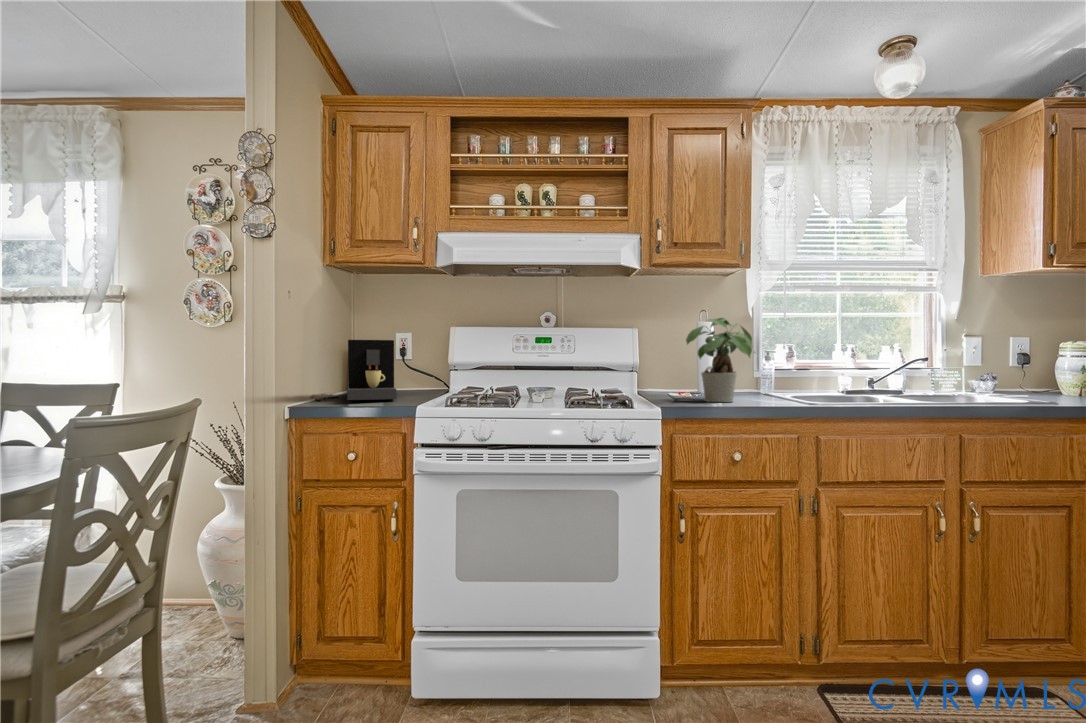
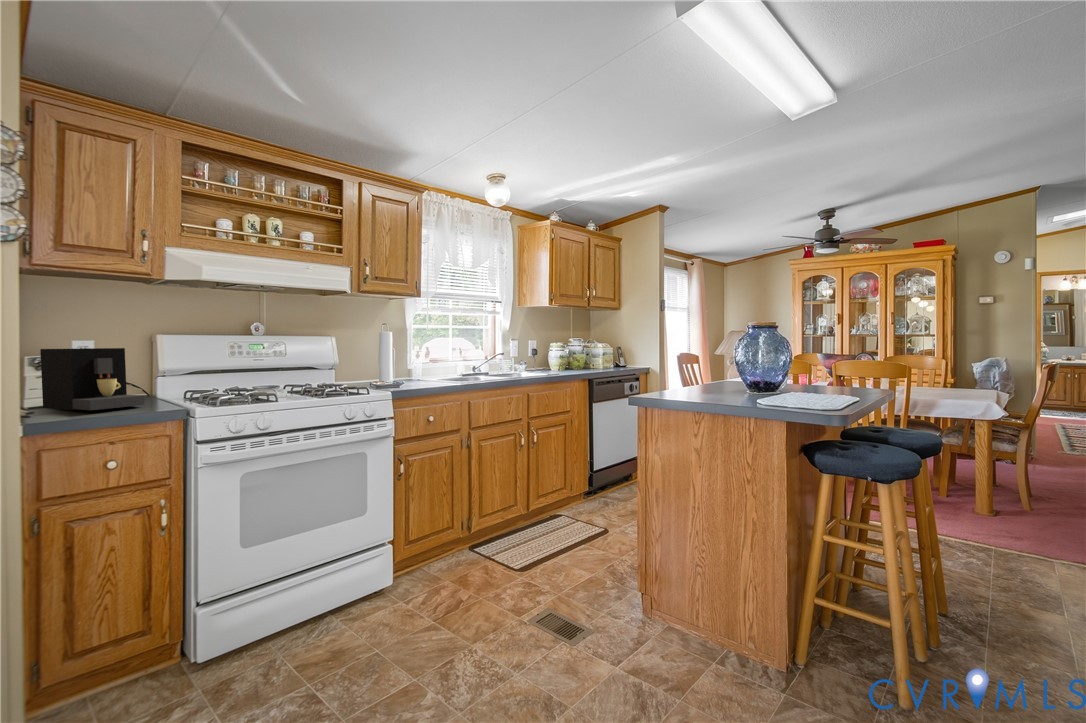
potted plant: present [686,318,752,402] -> none [391,331,437,387]

